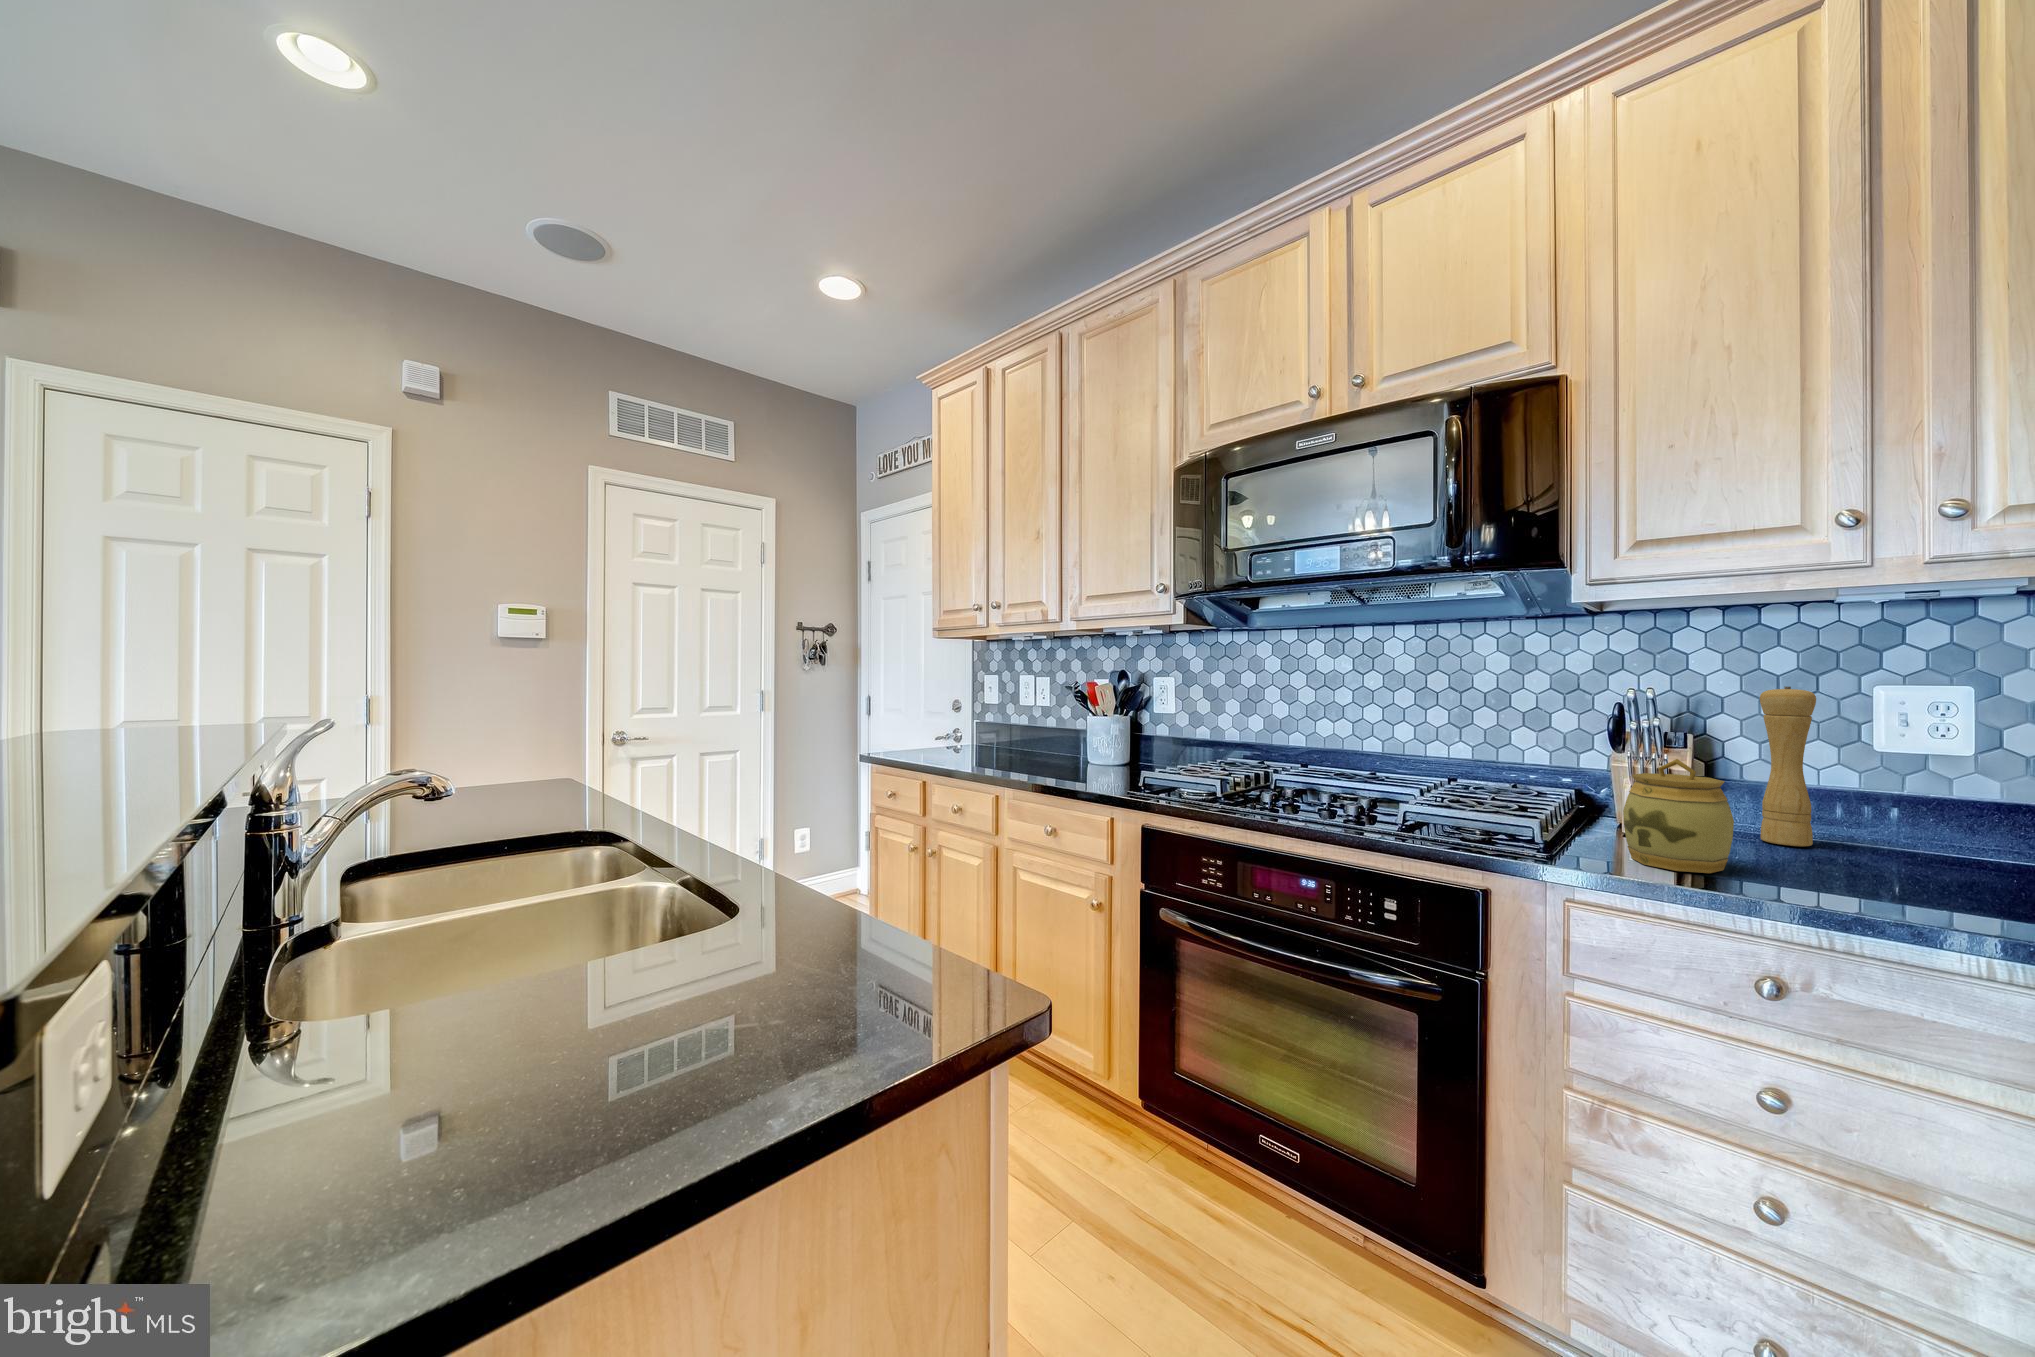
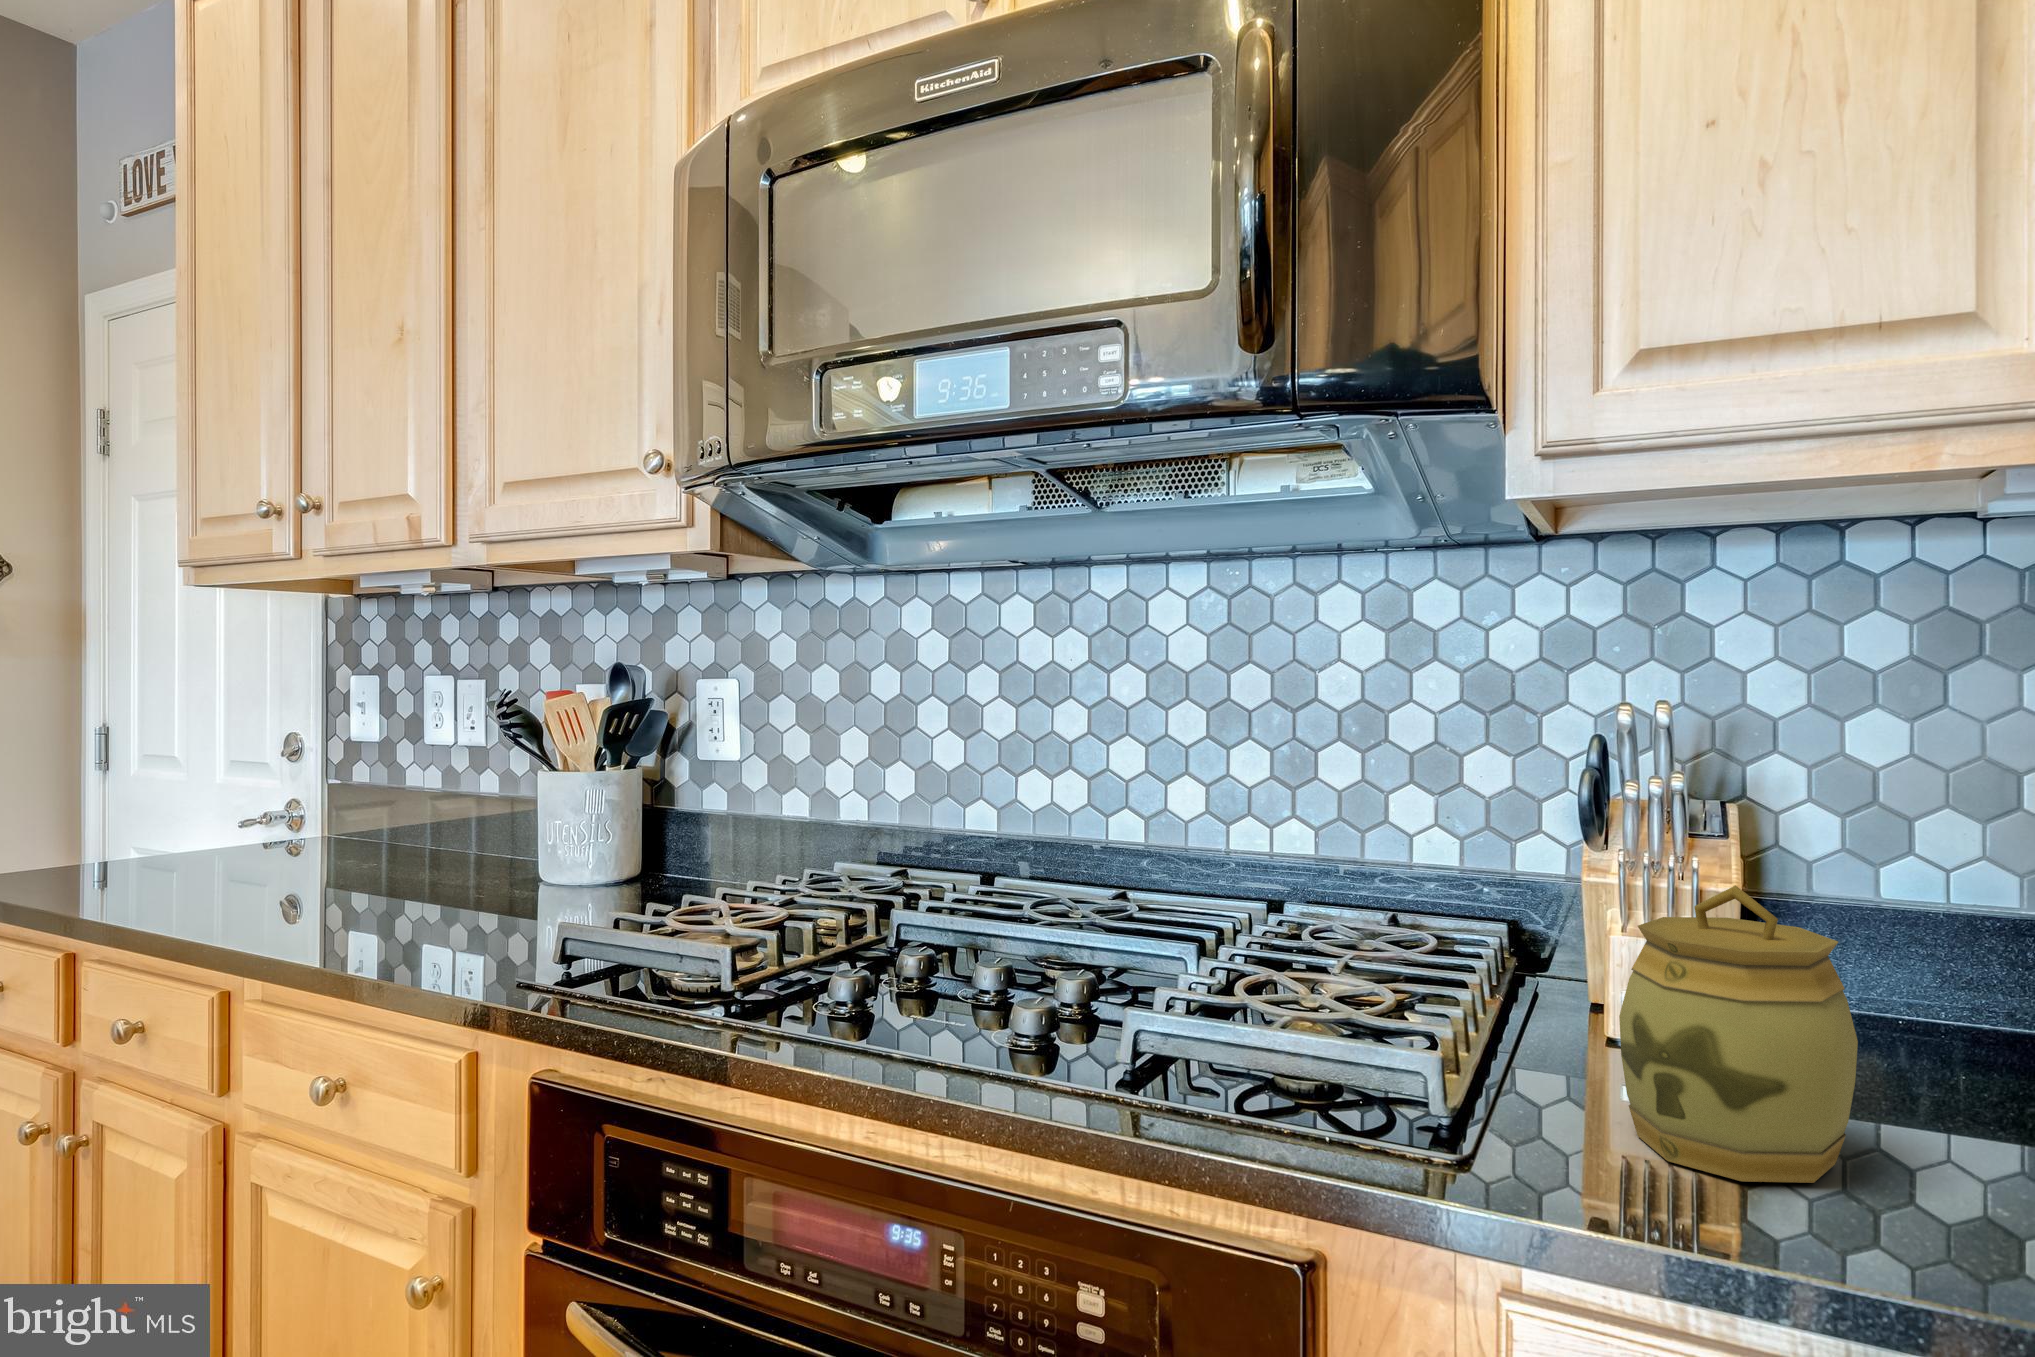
pepper mill: present [1760,686,1816,846] -> none [1859,697,1963,1051]

